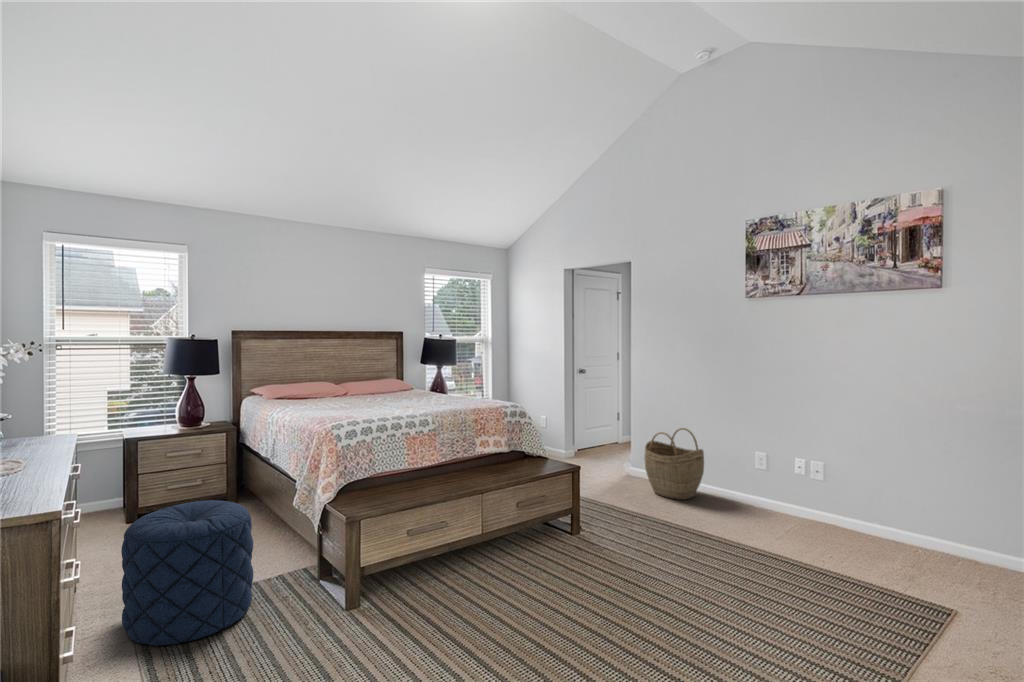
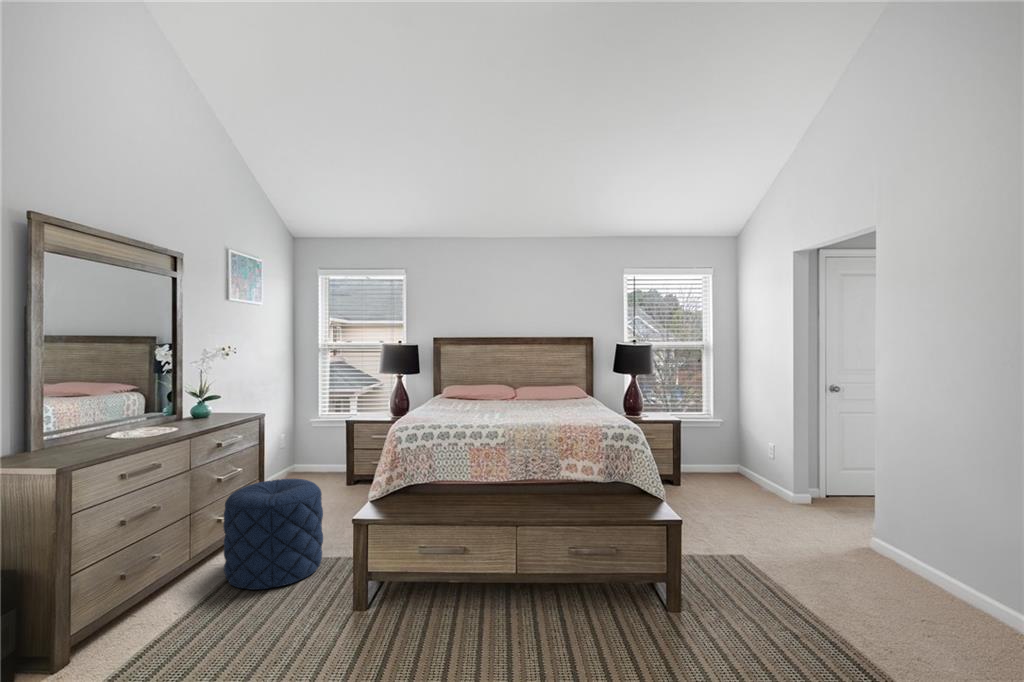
woven basket: present [644,428,704,500] -> none [851,489,956,605]

